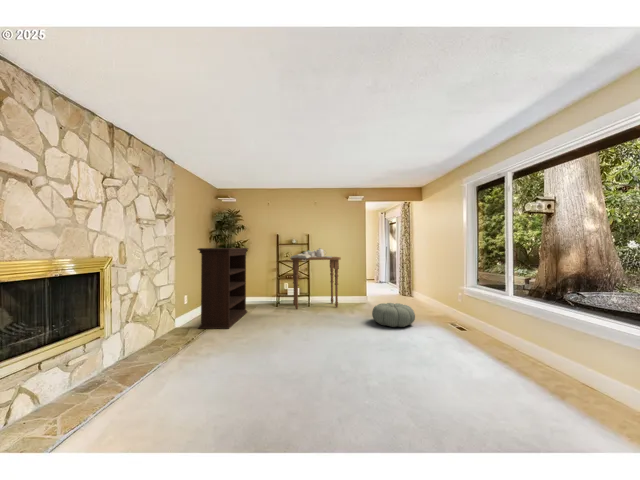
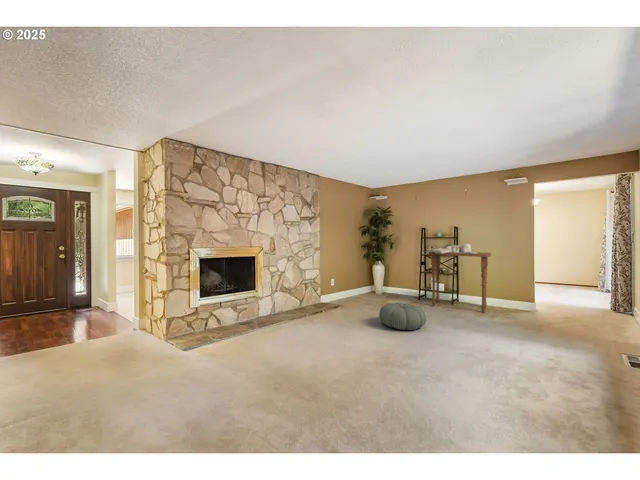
bookshelf: present [198,248,248,329] -> none [331,241,385,310]
pouf: present [372,303,415,327] -> present [379,303,426,330]

